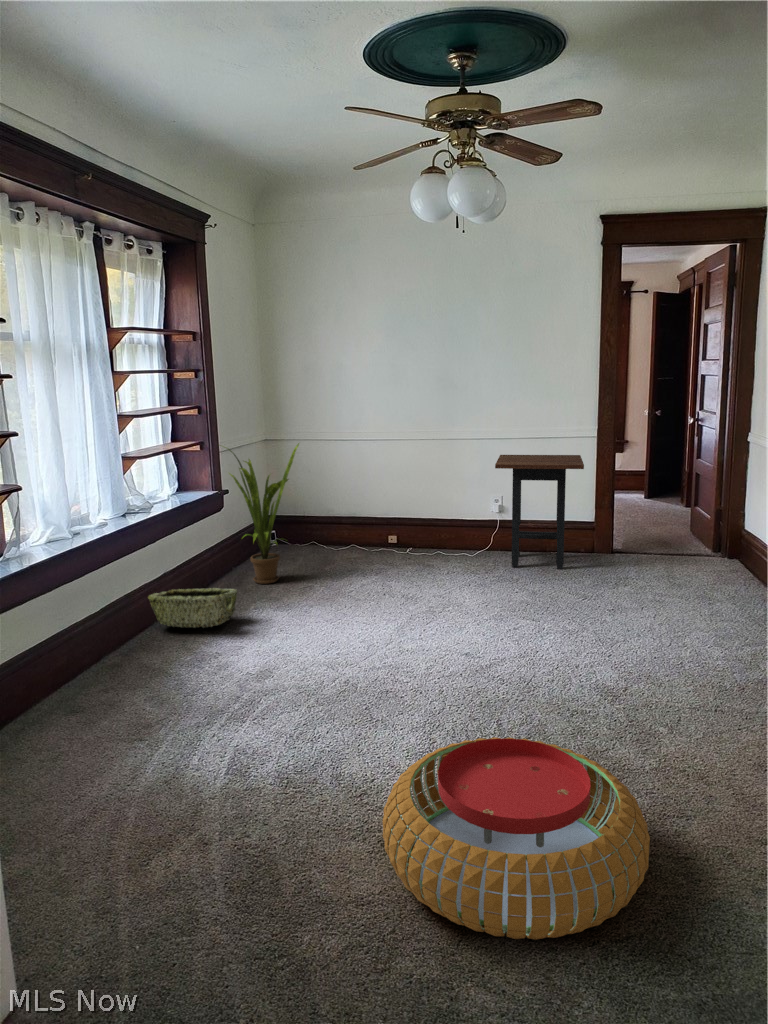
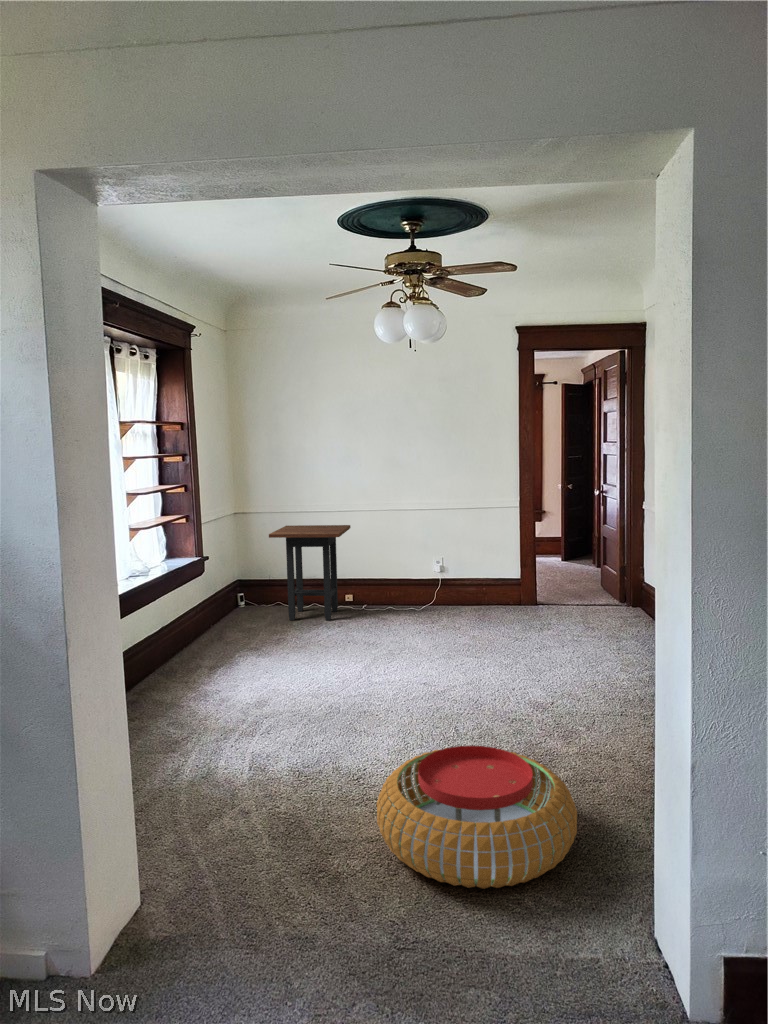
house plant: present [227,443,299,584] -> none [198,515,273,639]
side table: present [495,455,584,569] -> present [269,525,351,621]
woven basket: present [148,588,237,628] -> none [146,643,224,678]

